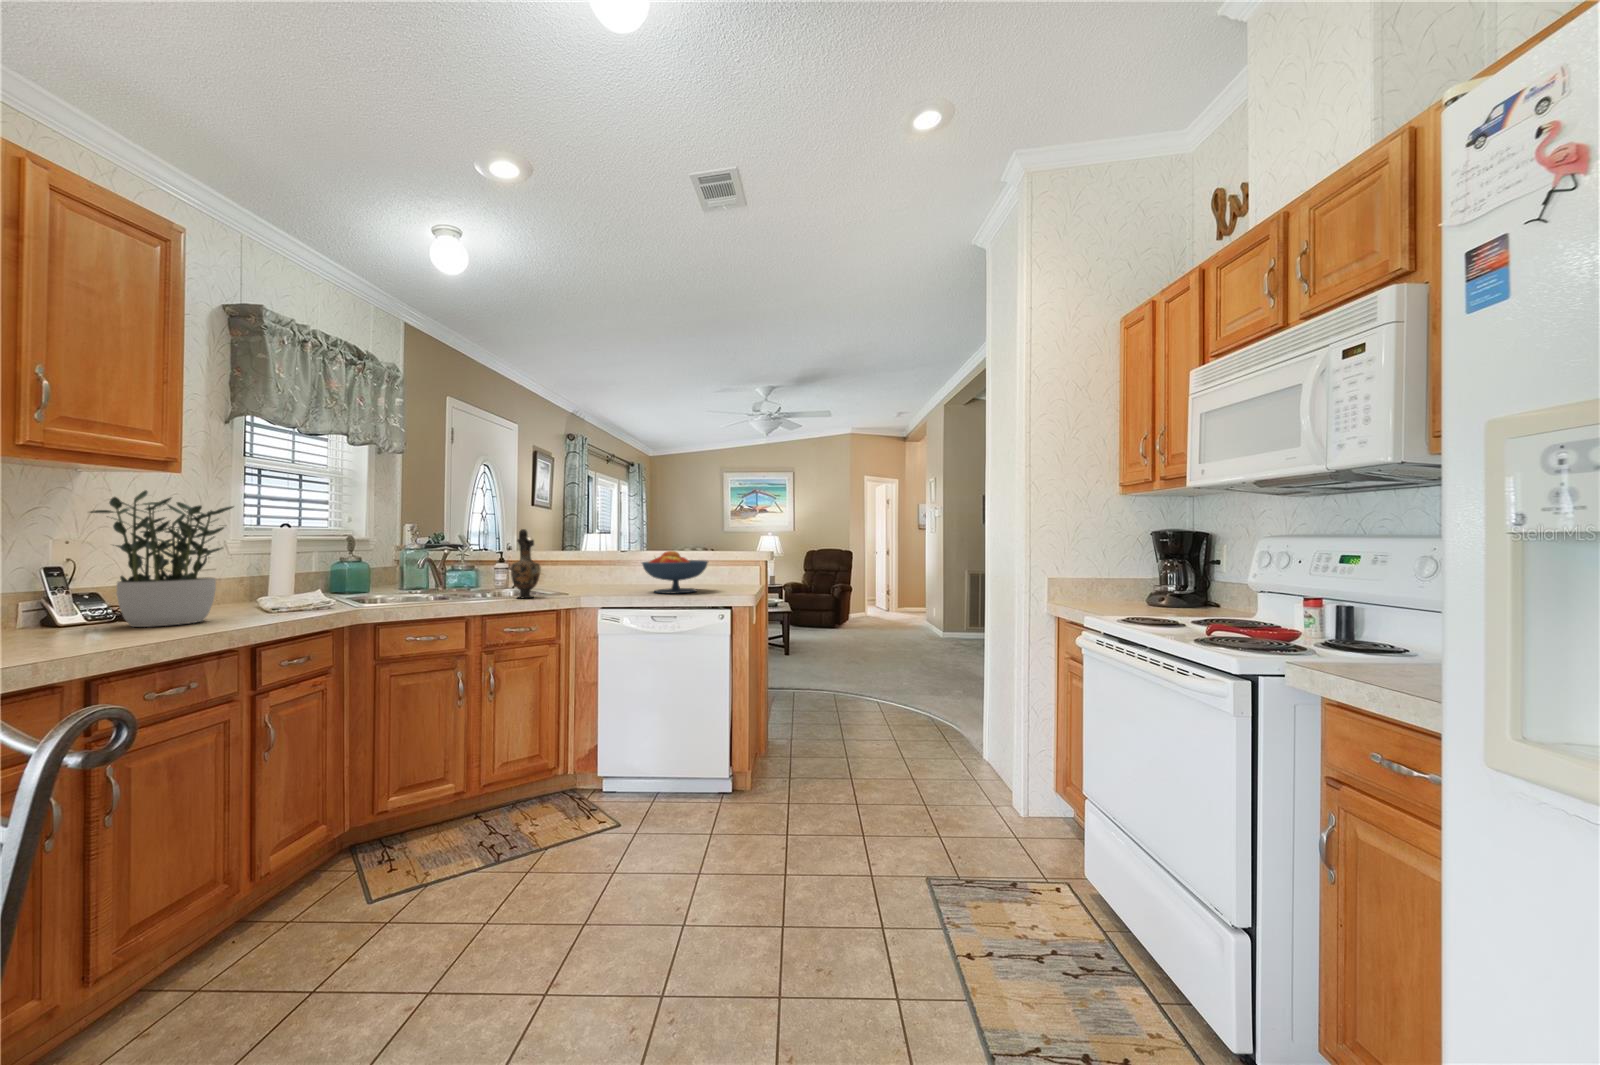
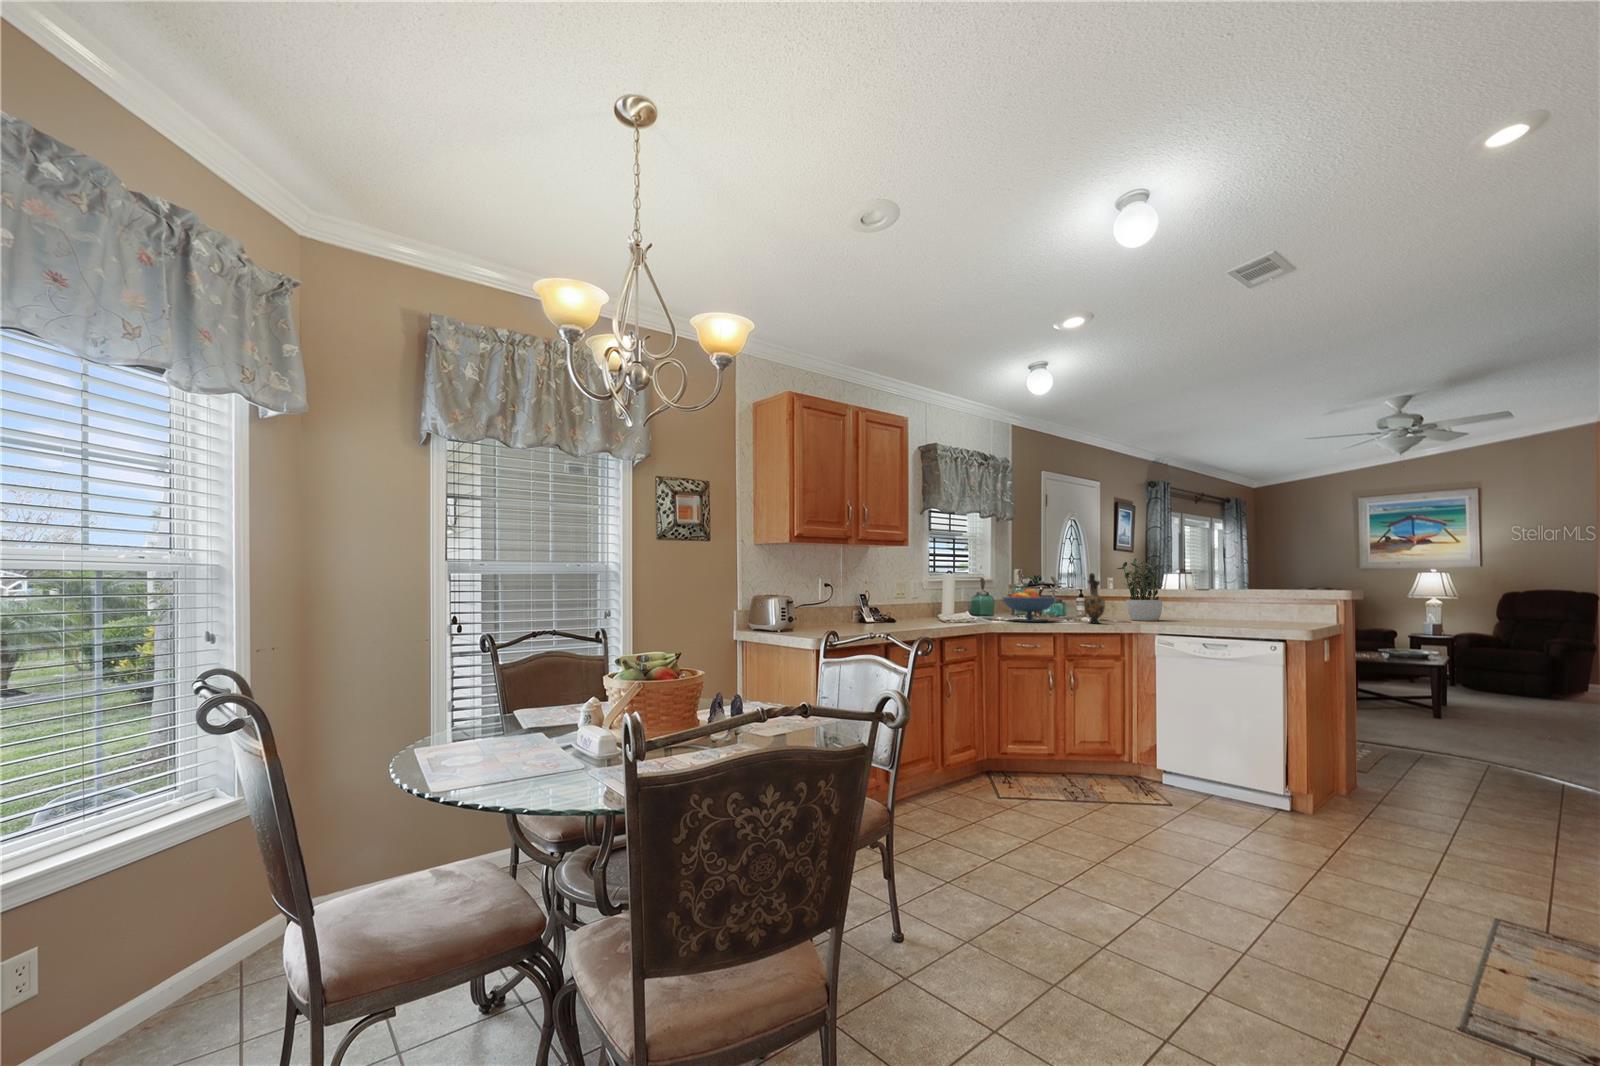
potted plant: present [90,490,233,627] -> present [1117,558,1164,621]
fruit bowl: present [642,551,708,594] -> present [1003,589,1056,622]

